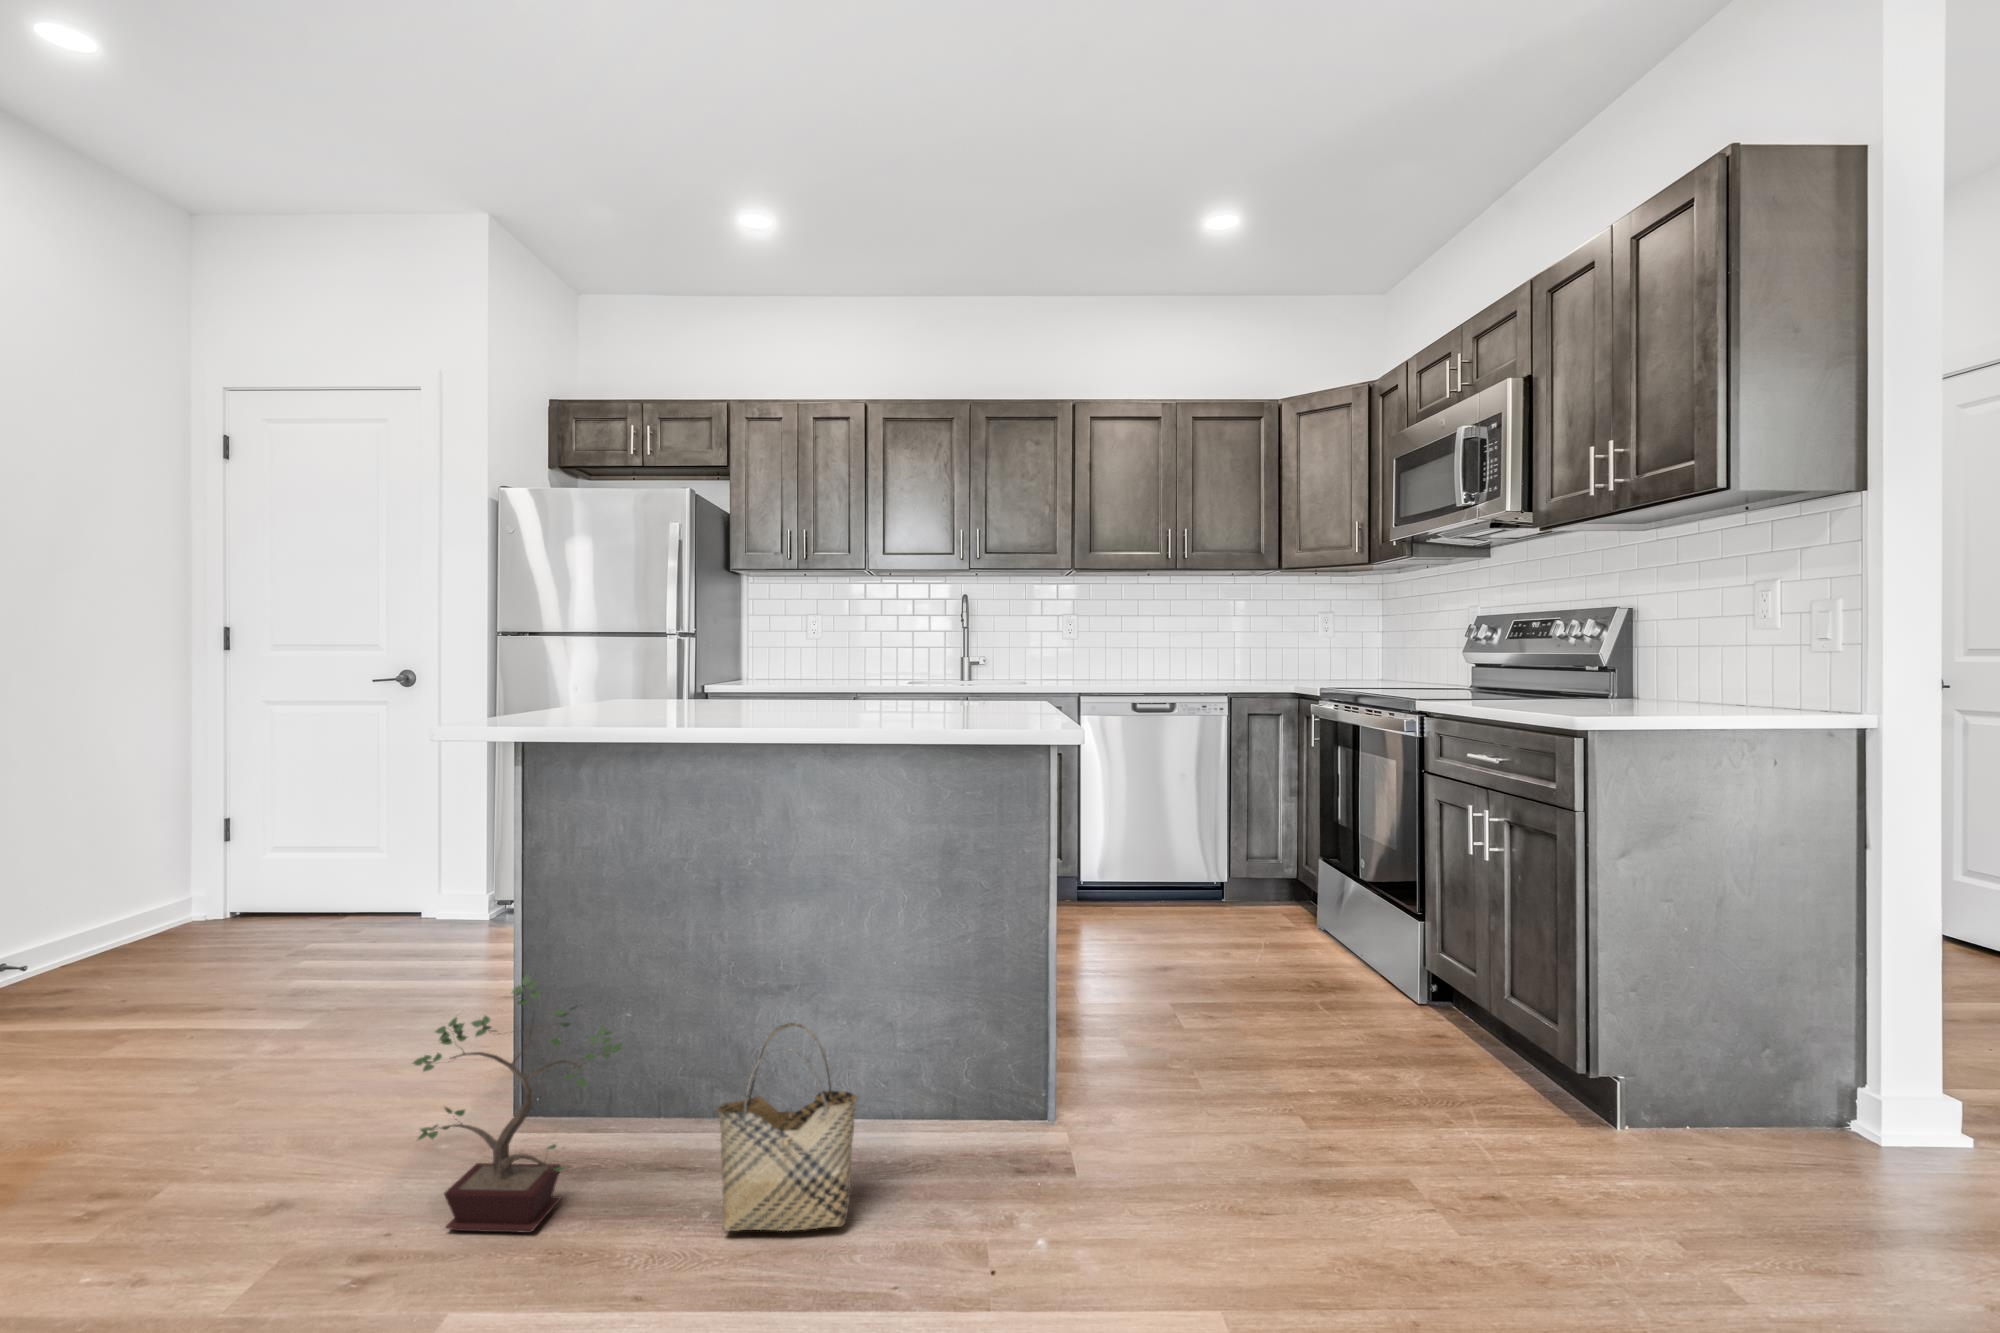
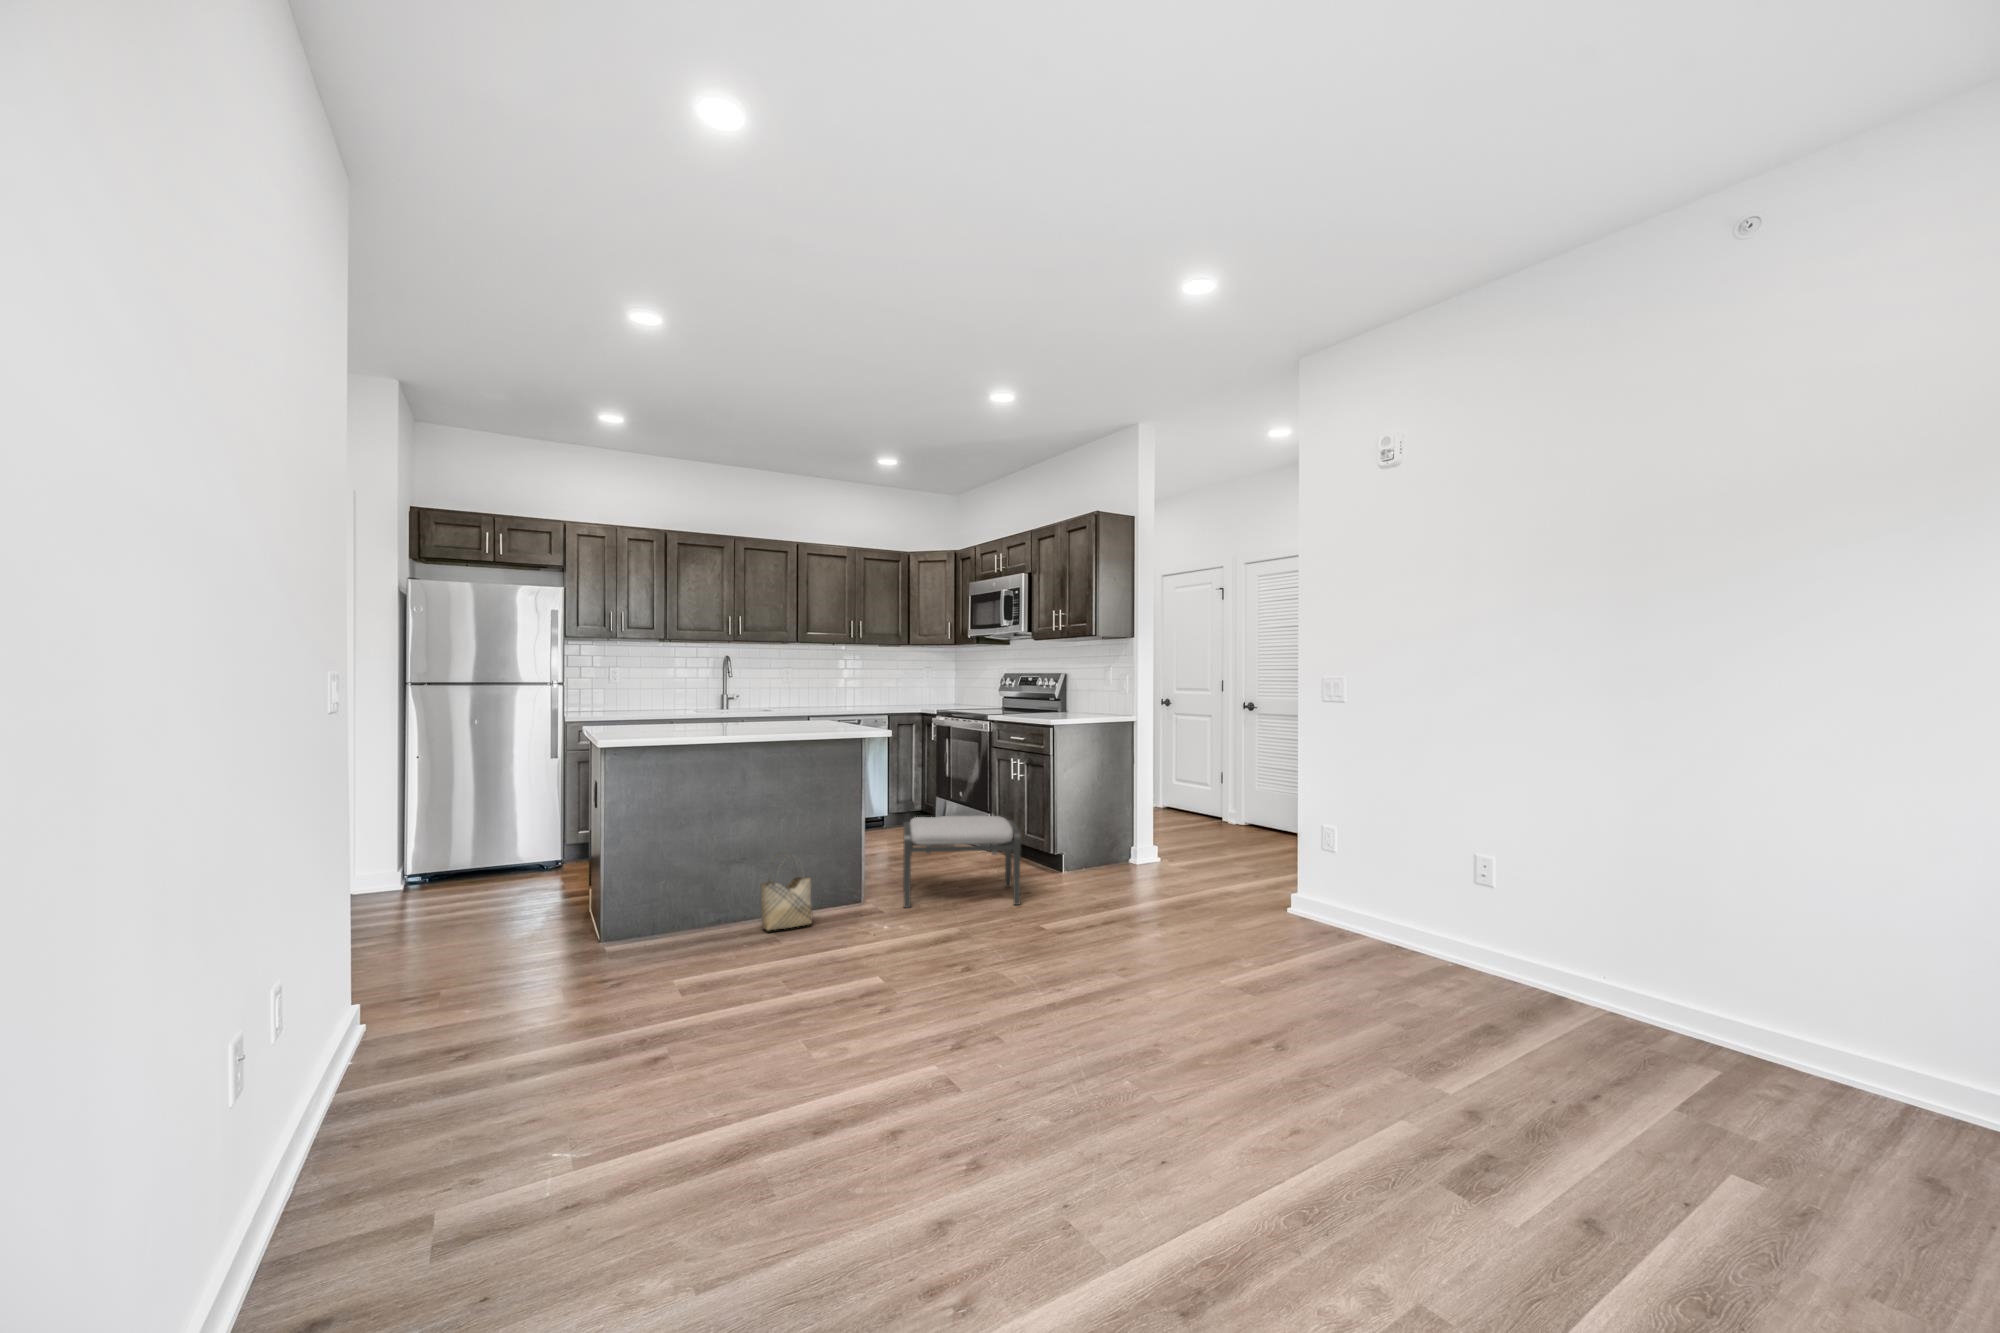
ottoman: none [1115,947,1463,1273] -> present [903,816,1021,908]
potted plant: present [413,975,622,1233] -> none [629,840,730,948]

